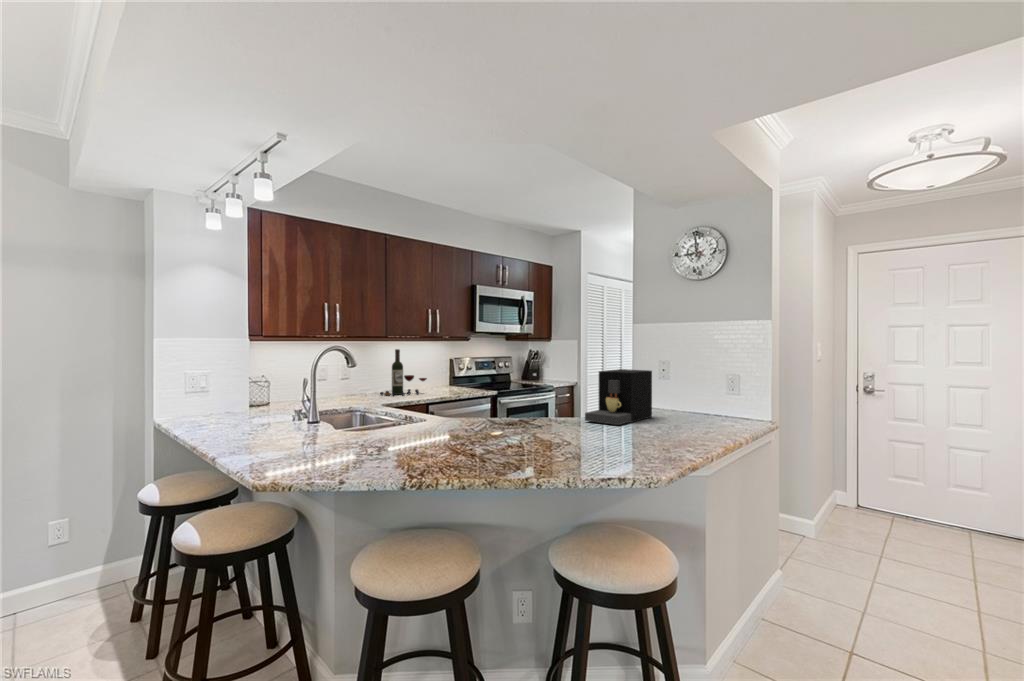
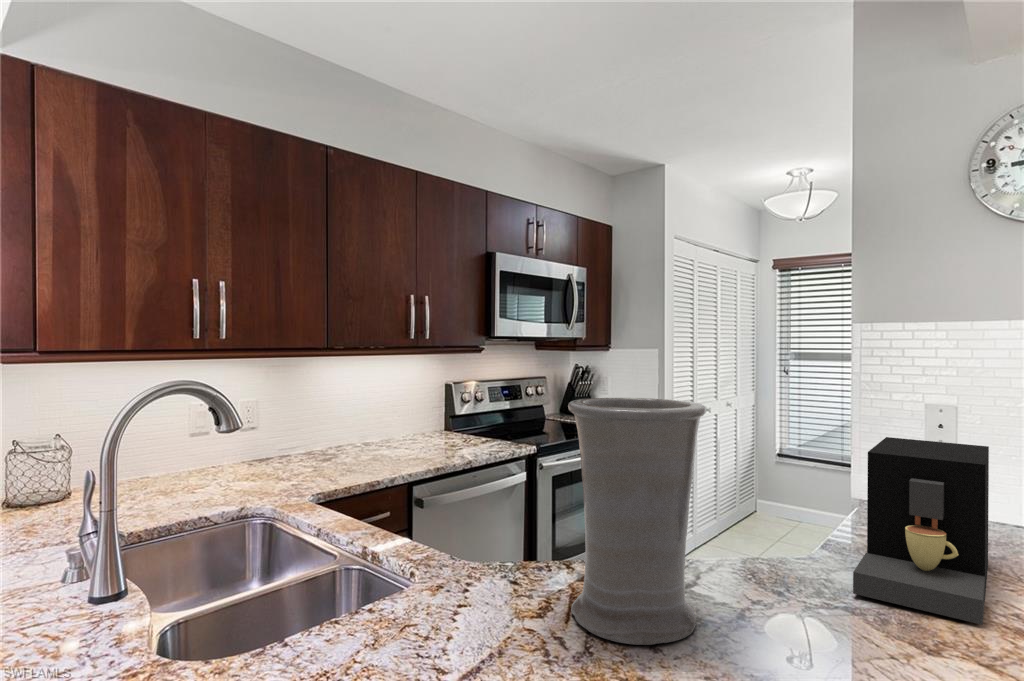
wine bottle: present [380,349,427,396] -> none [316,371,408,462]
vase: none [478,349,525,428] -> present [568,398,706,645]

